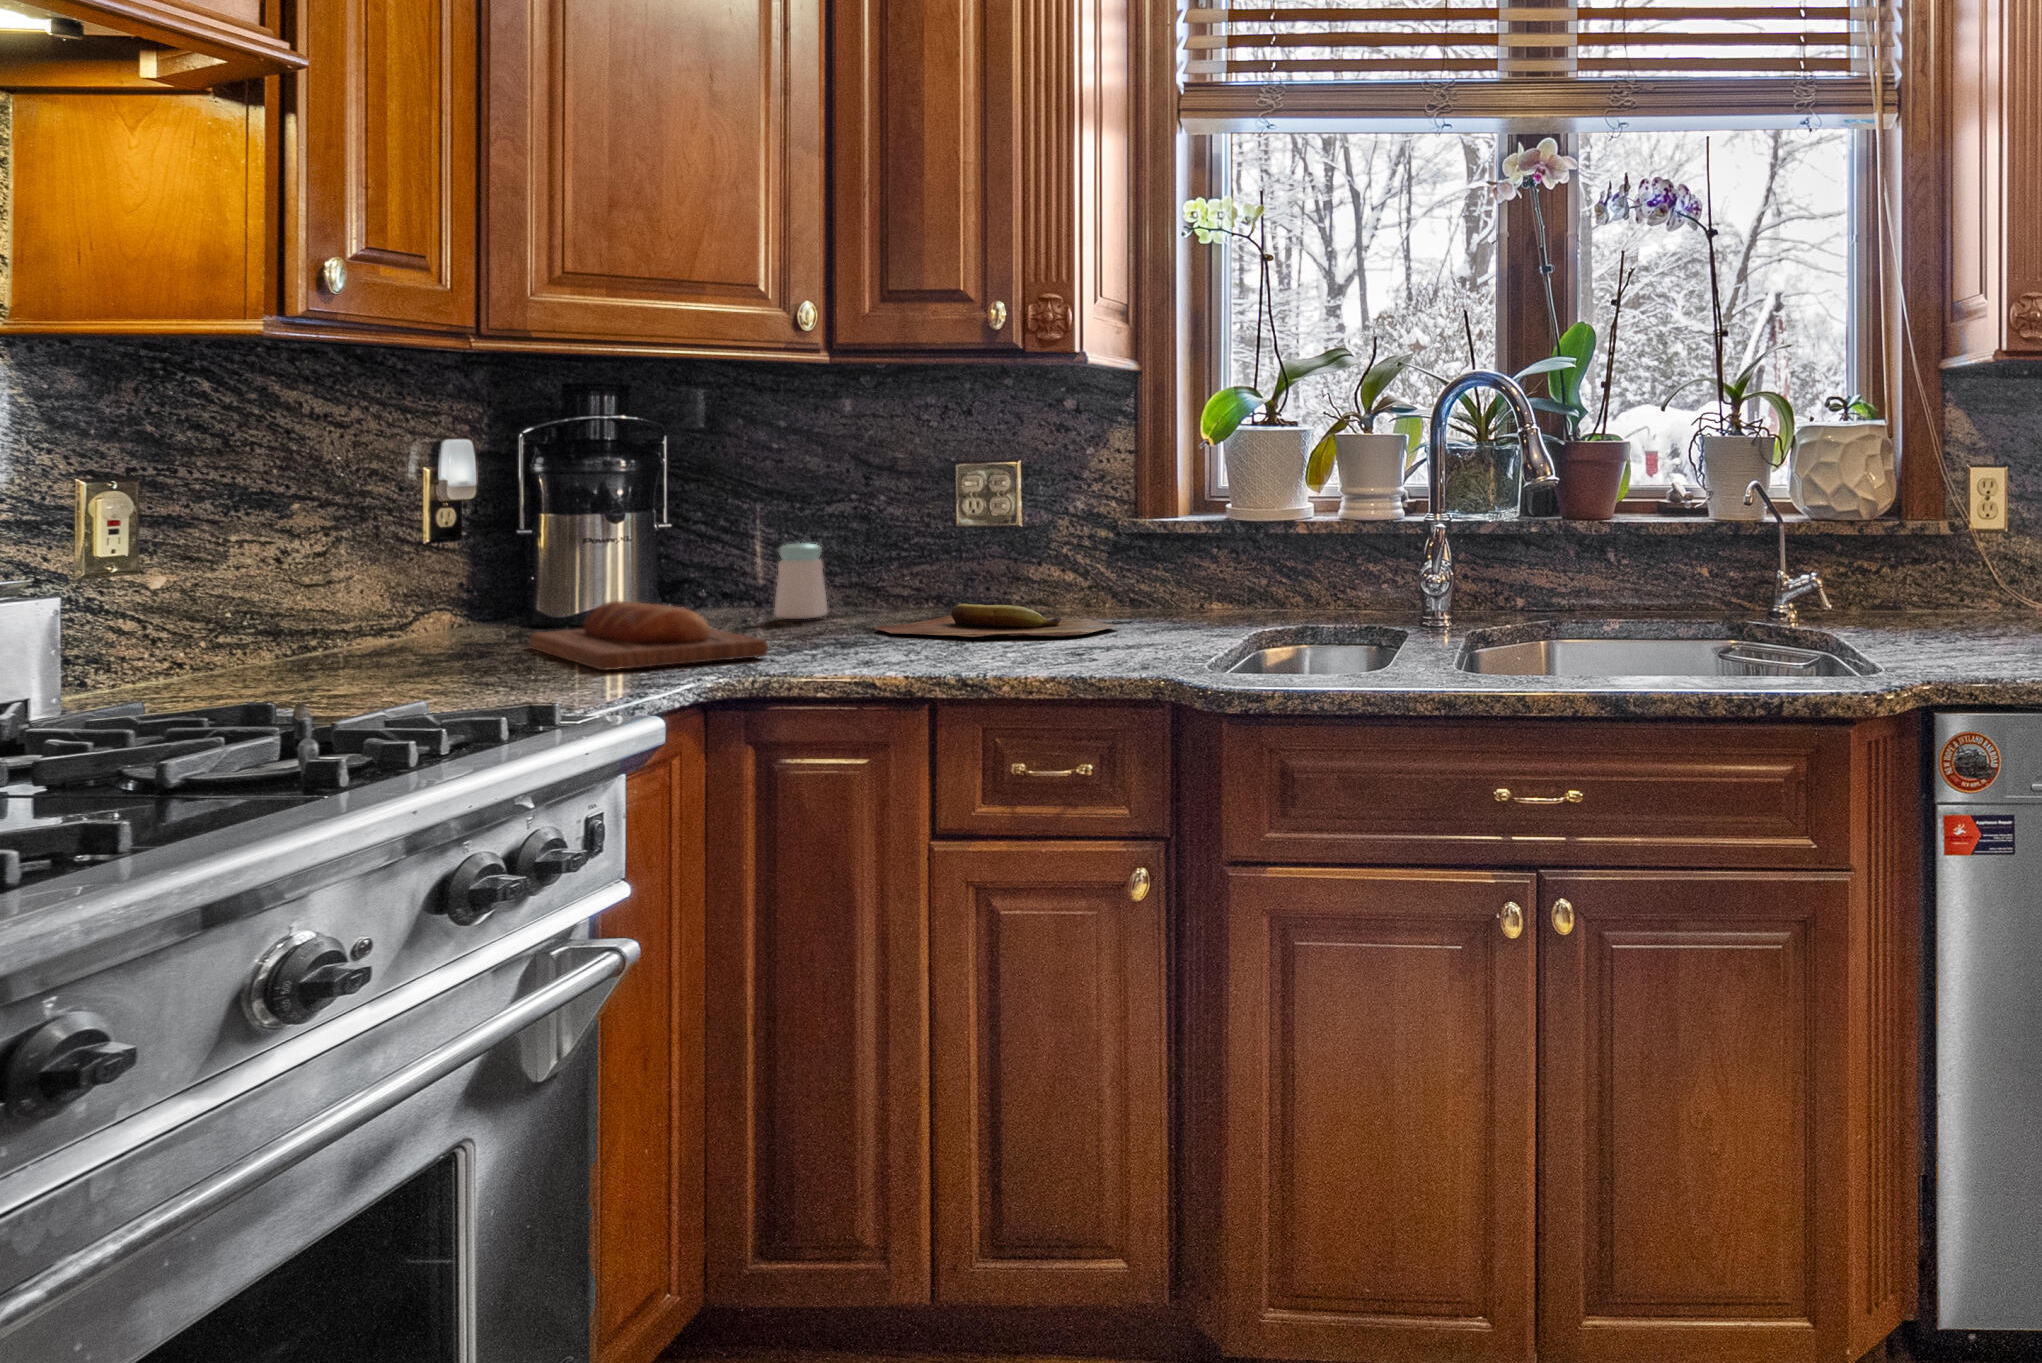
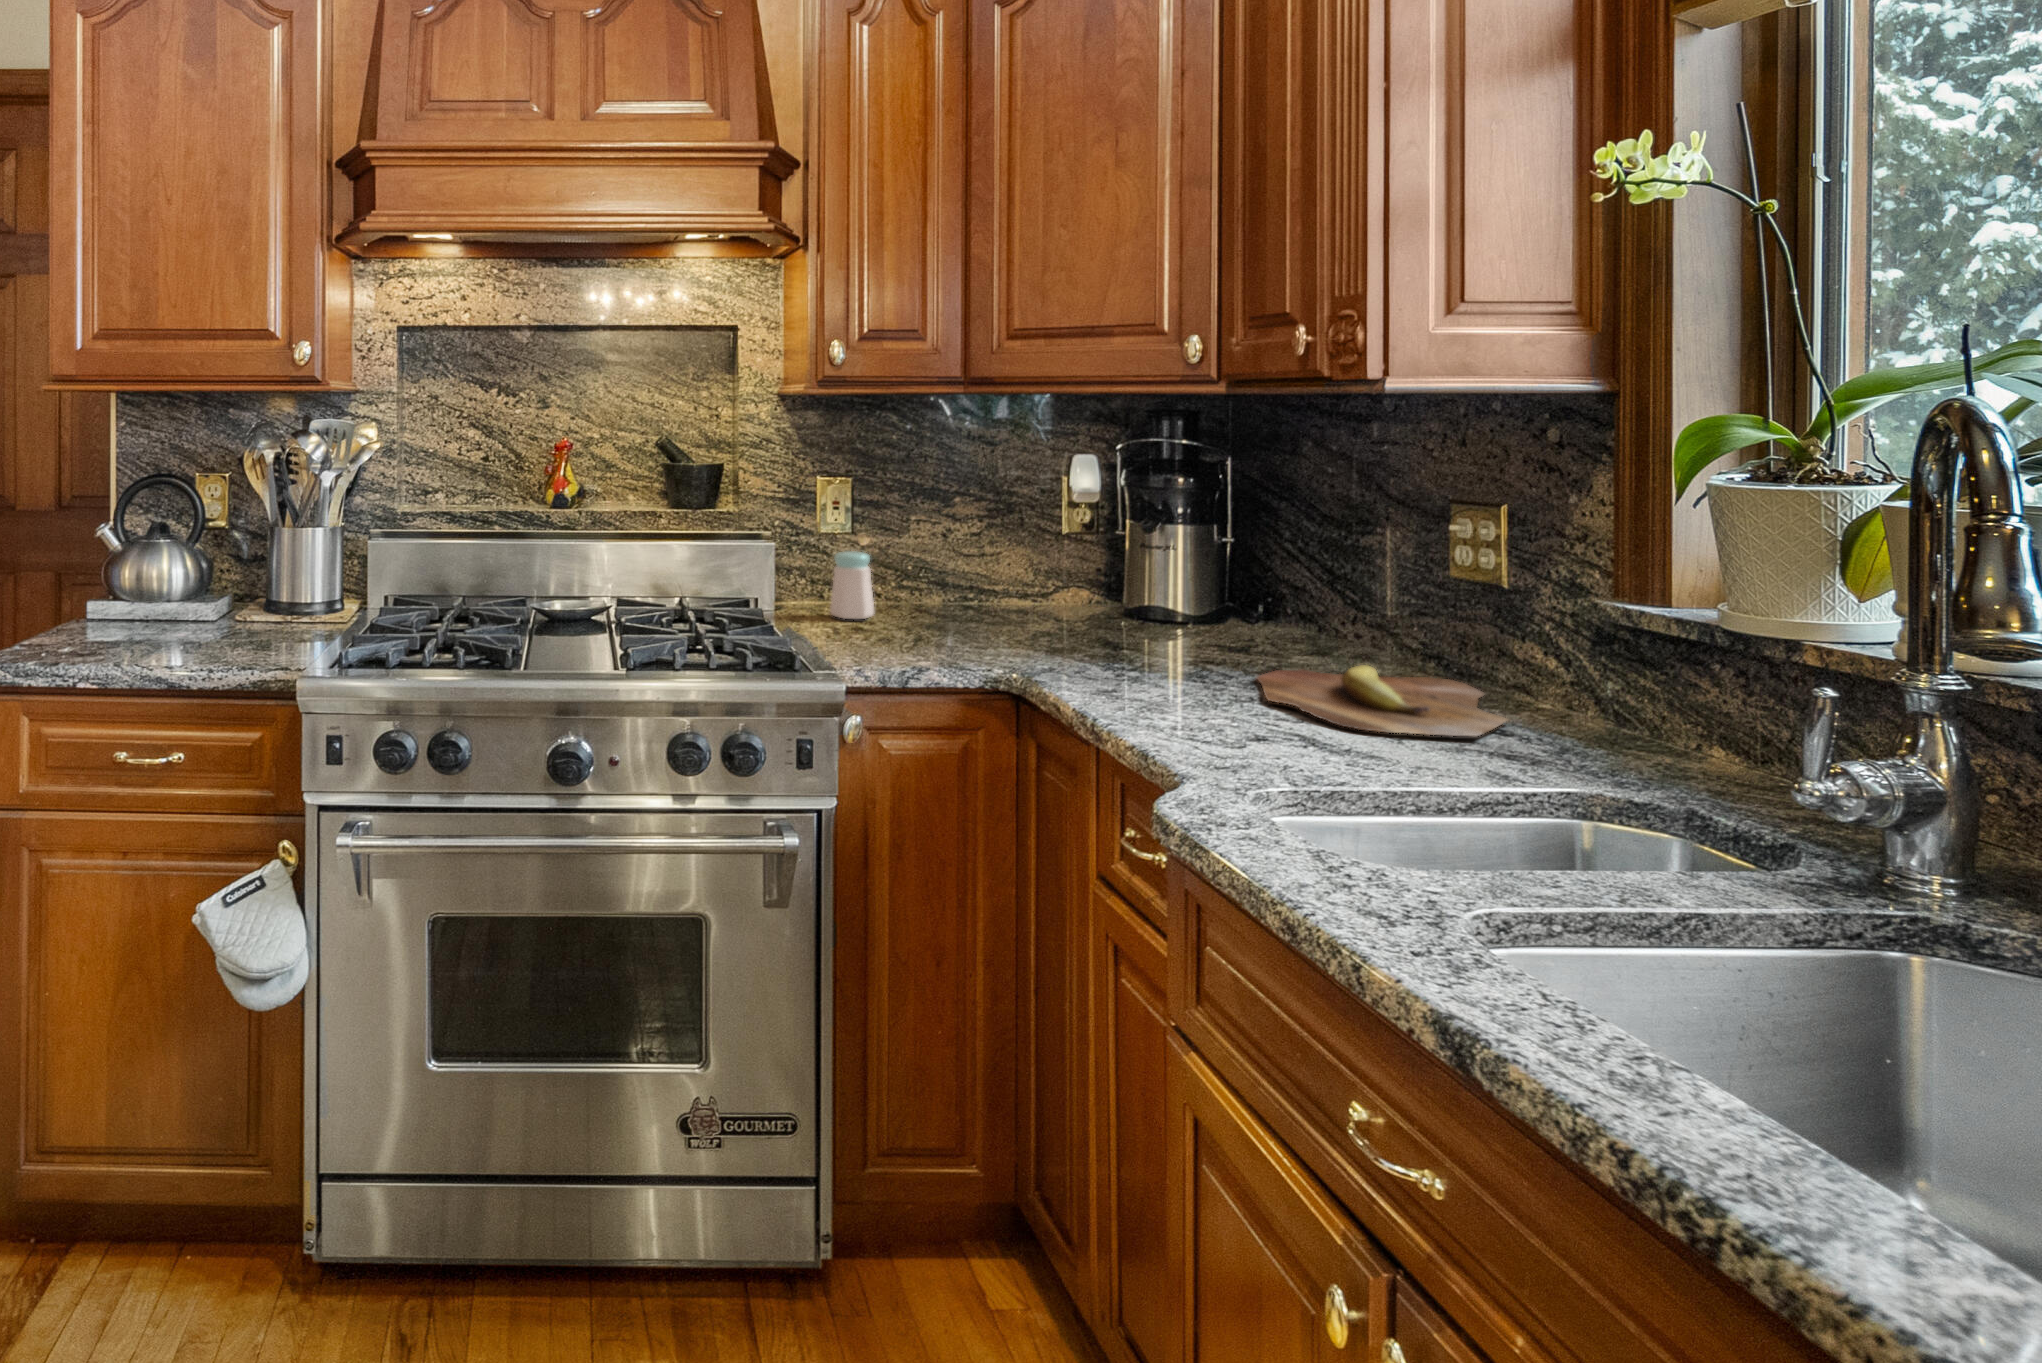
salt shaker: present [774,543,827,619] -> present [830,551,874,619]
bread loaf: present [529,601,768,670] -> none [935,599,1154,668]

